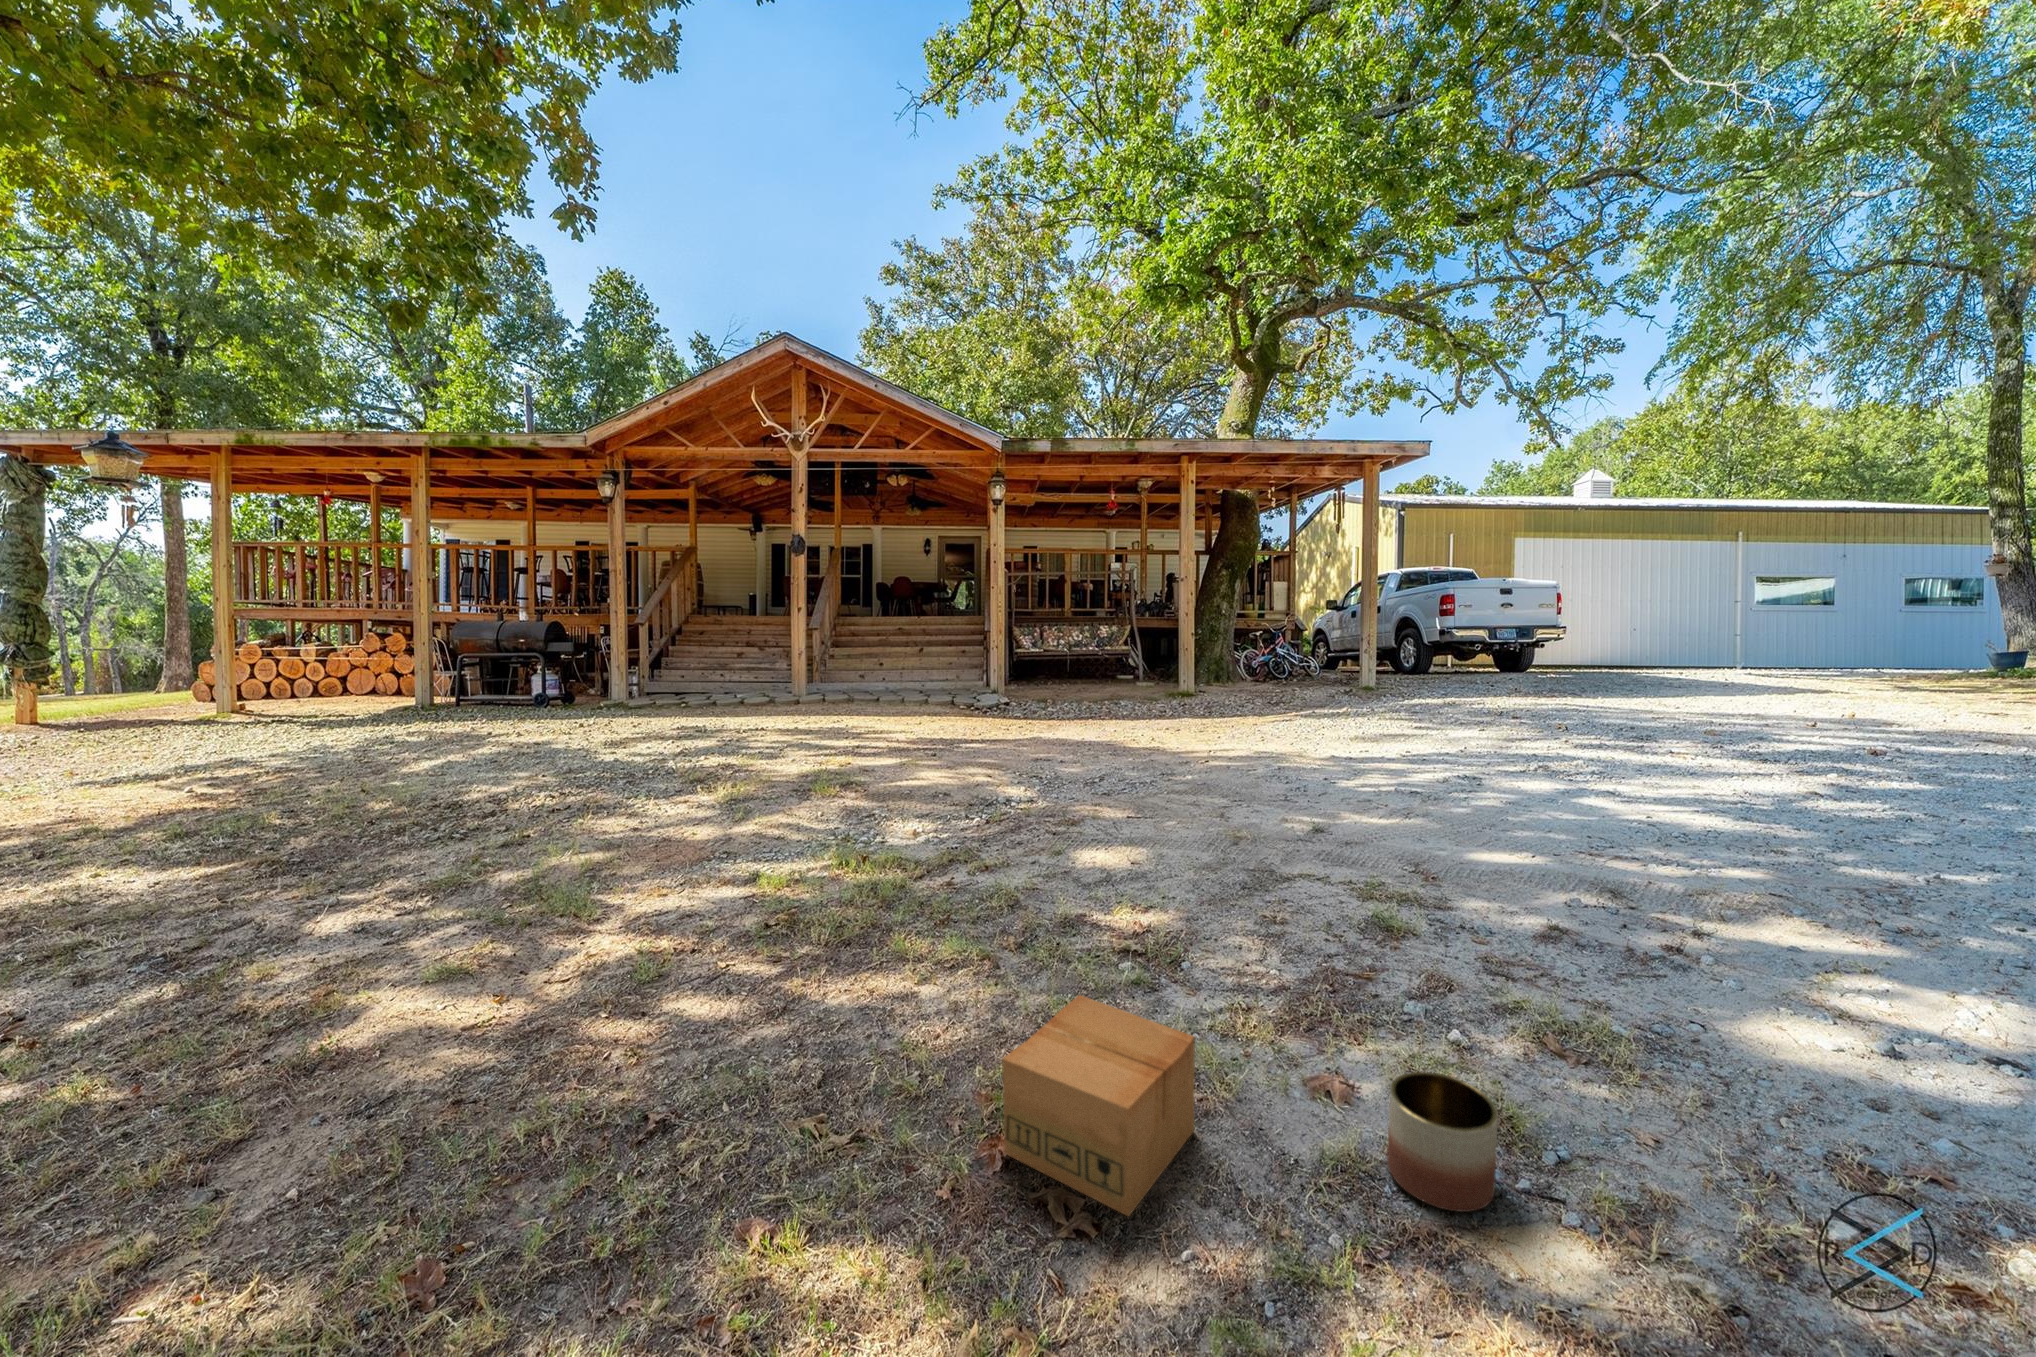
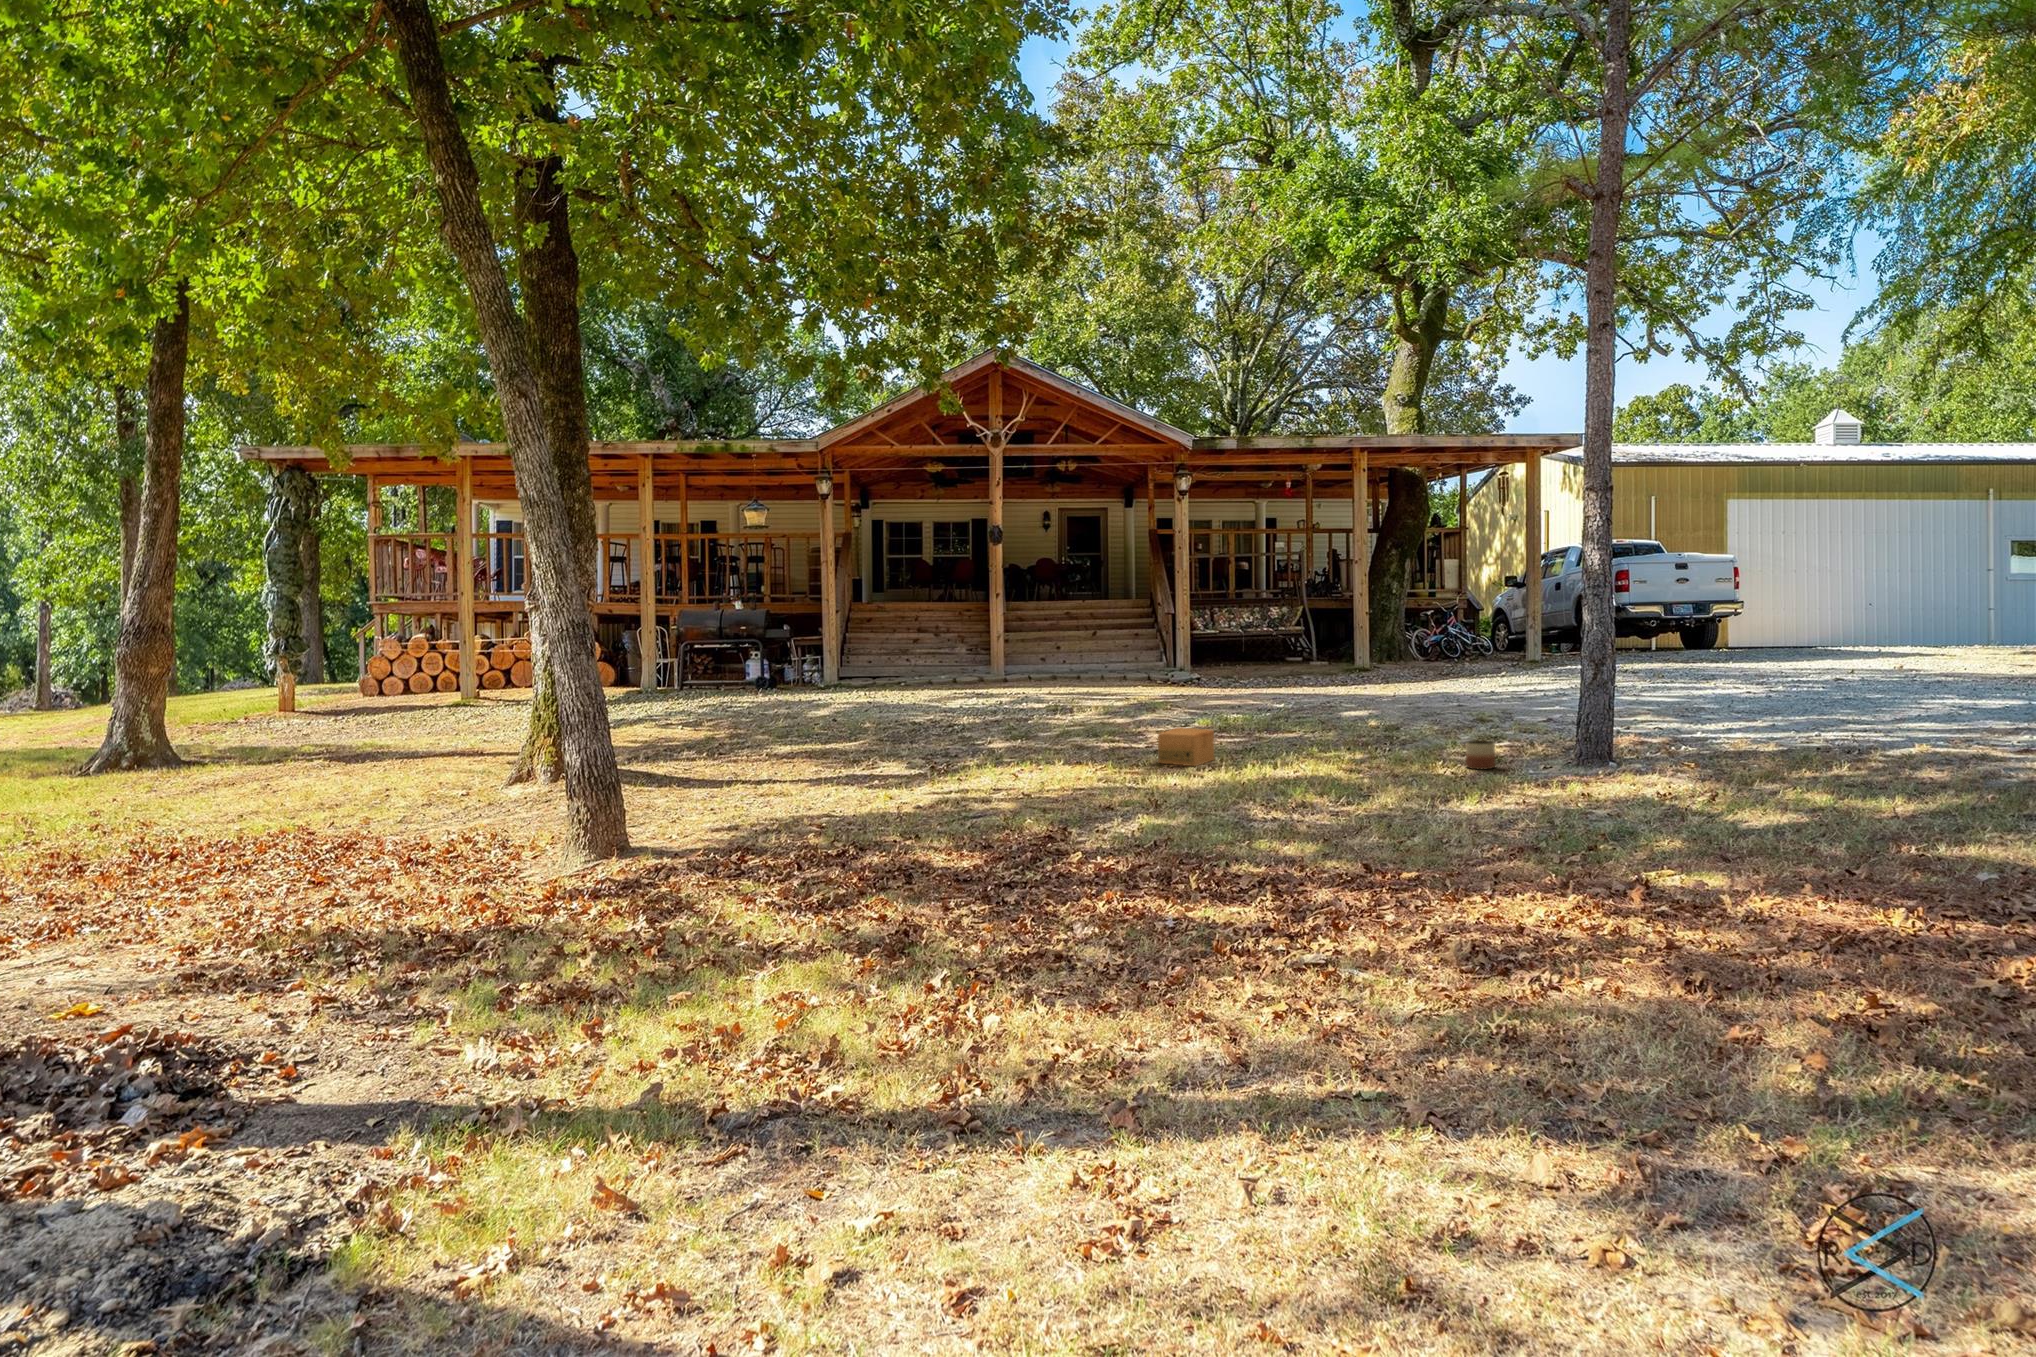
cardboard box: present [1002,995,1195,1216] -> present [1158,727,1215,766]

